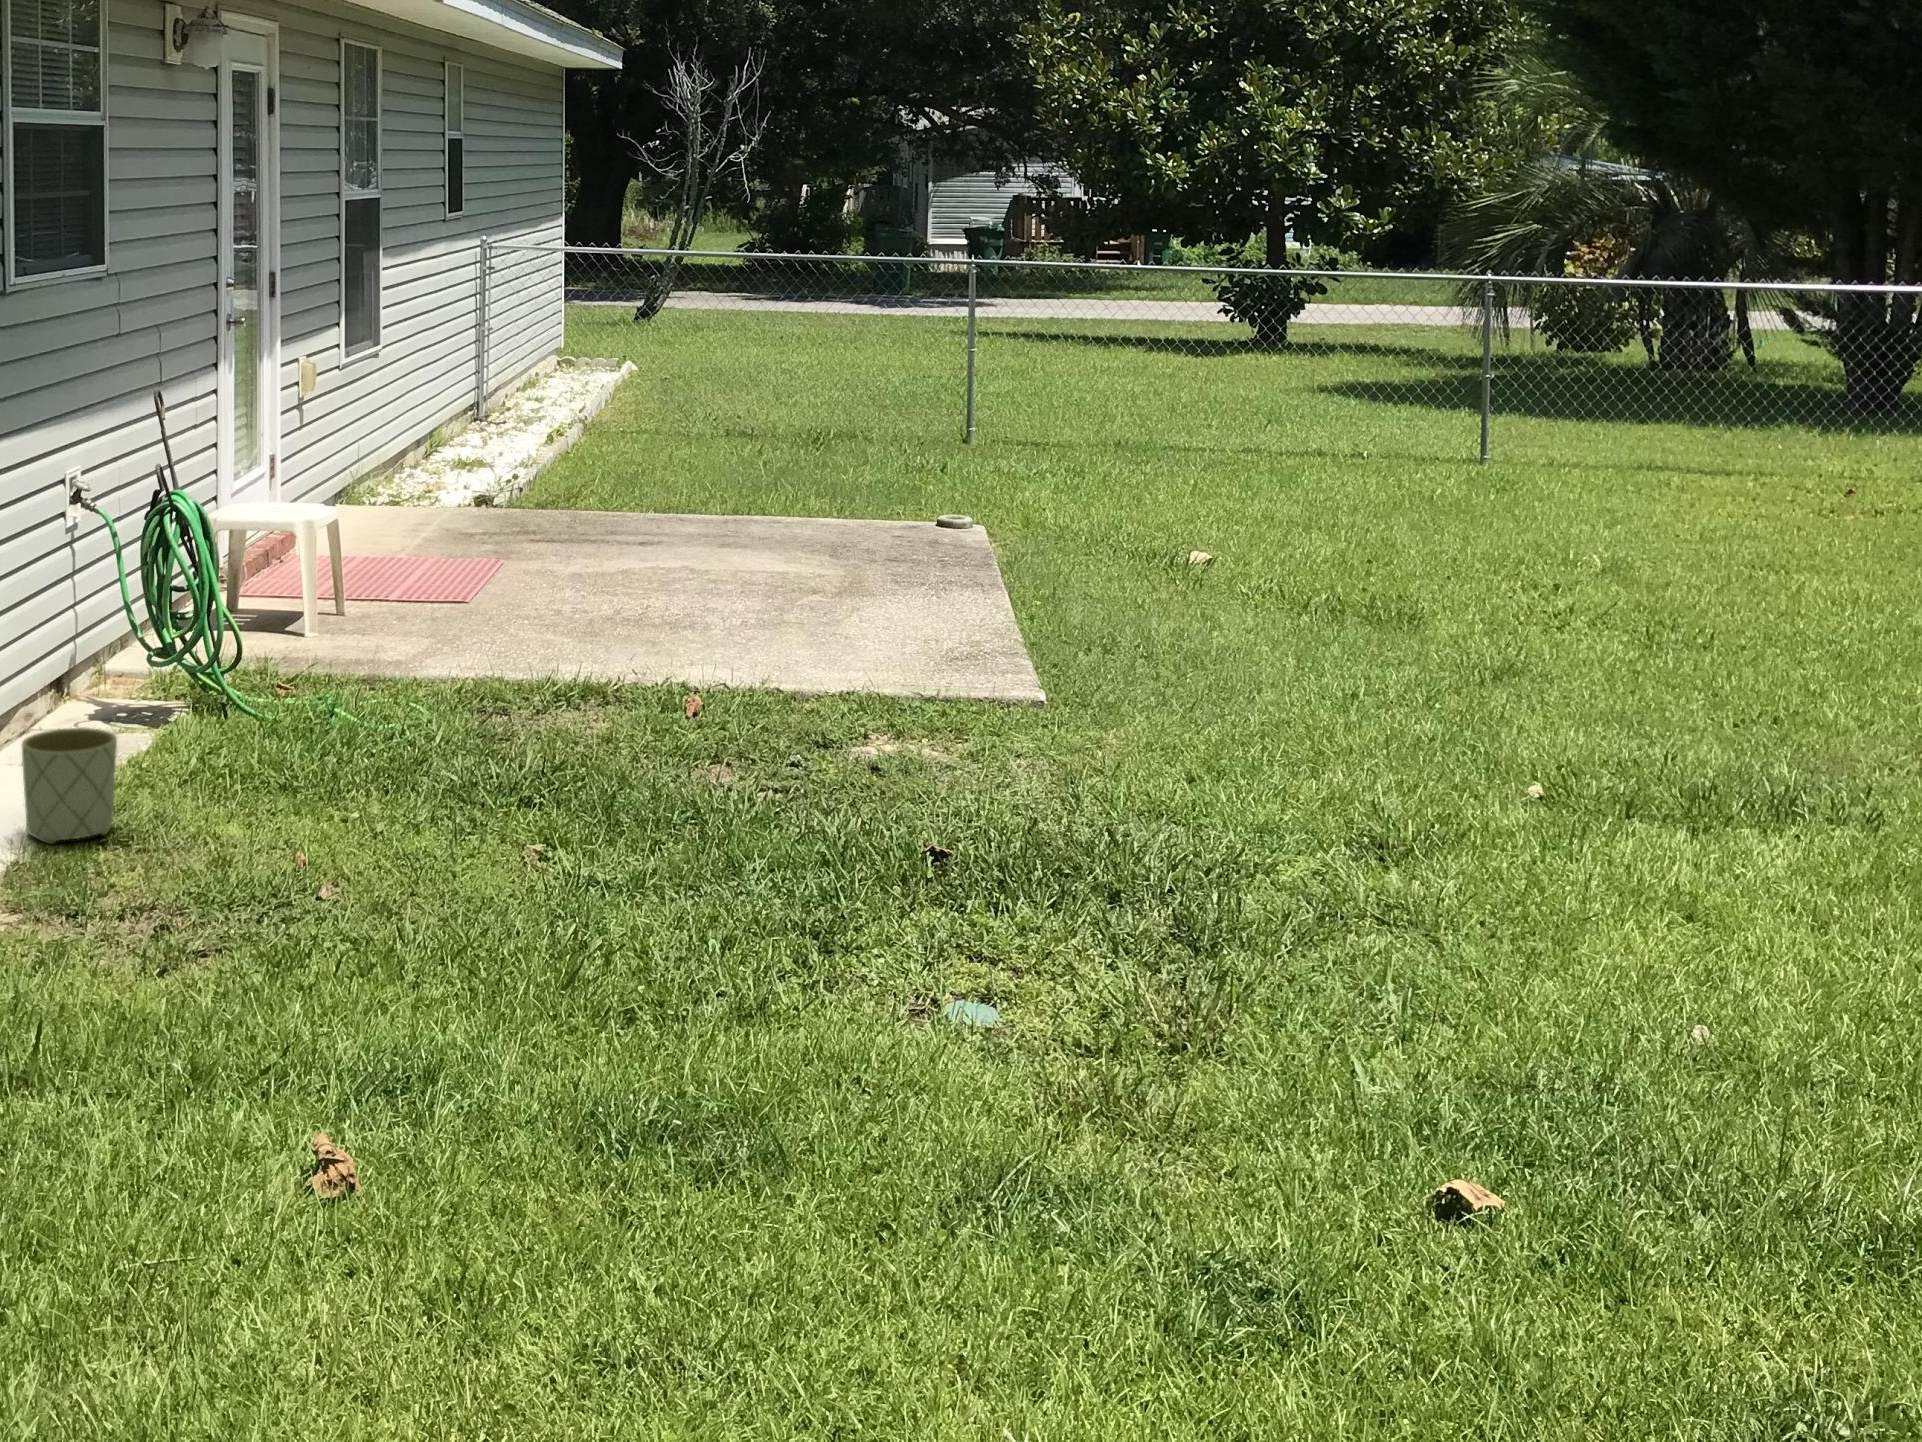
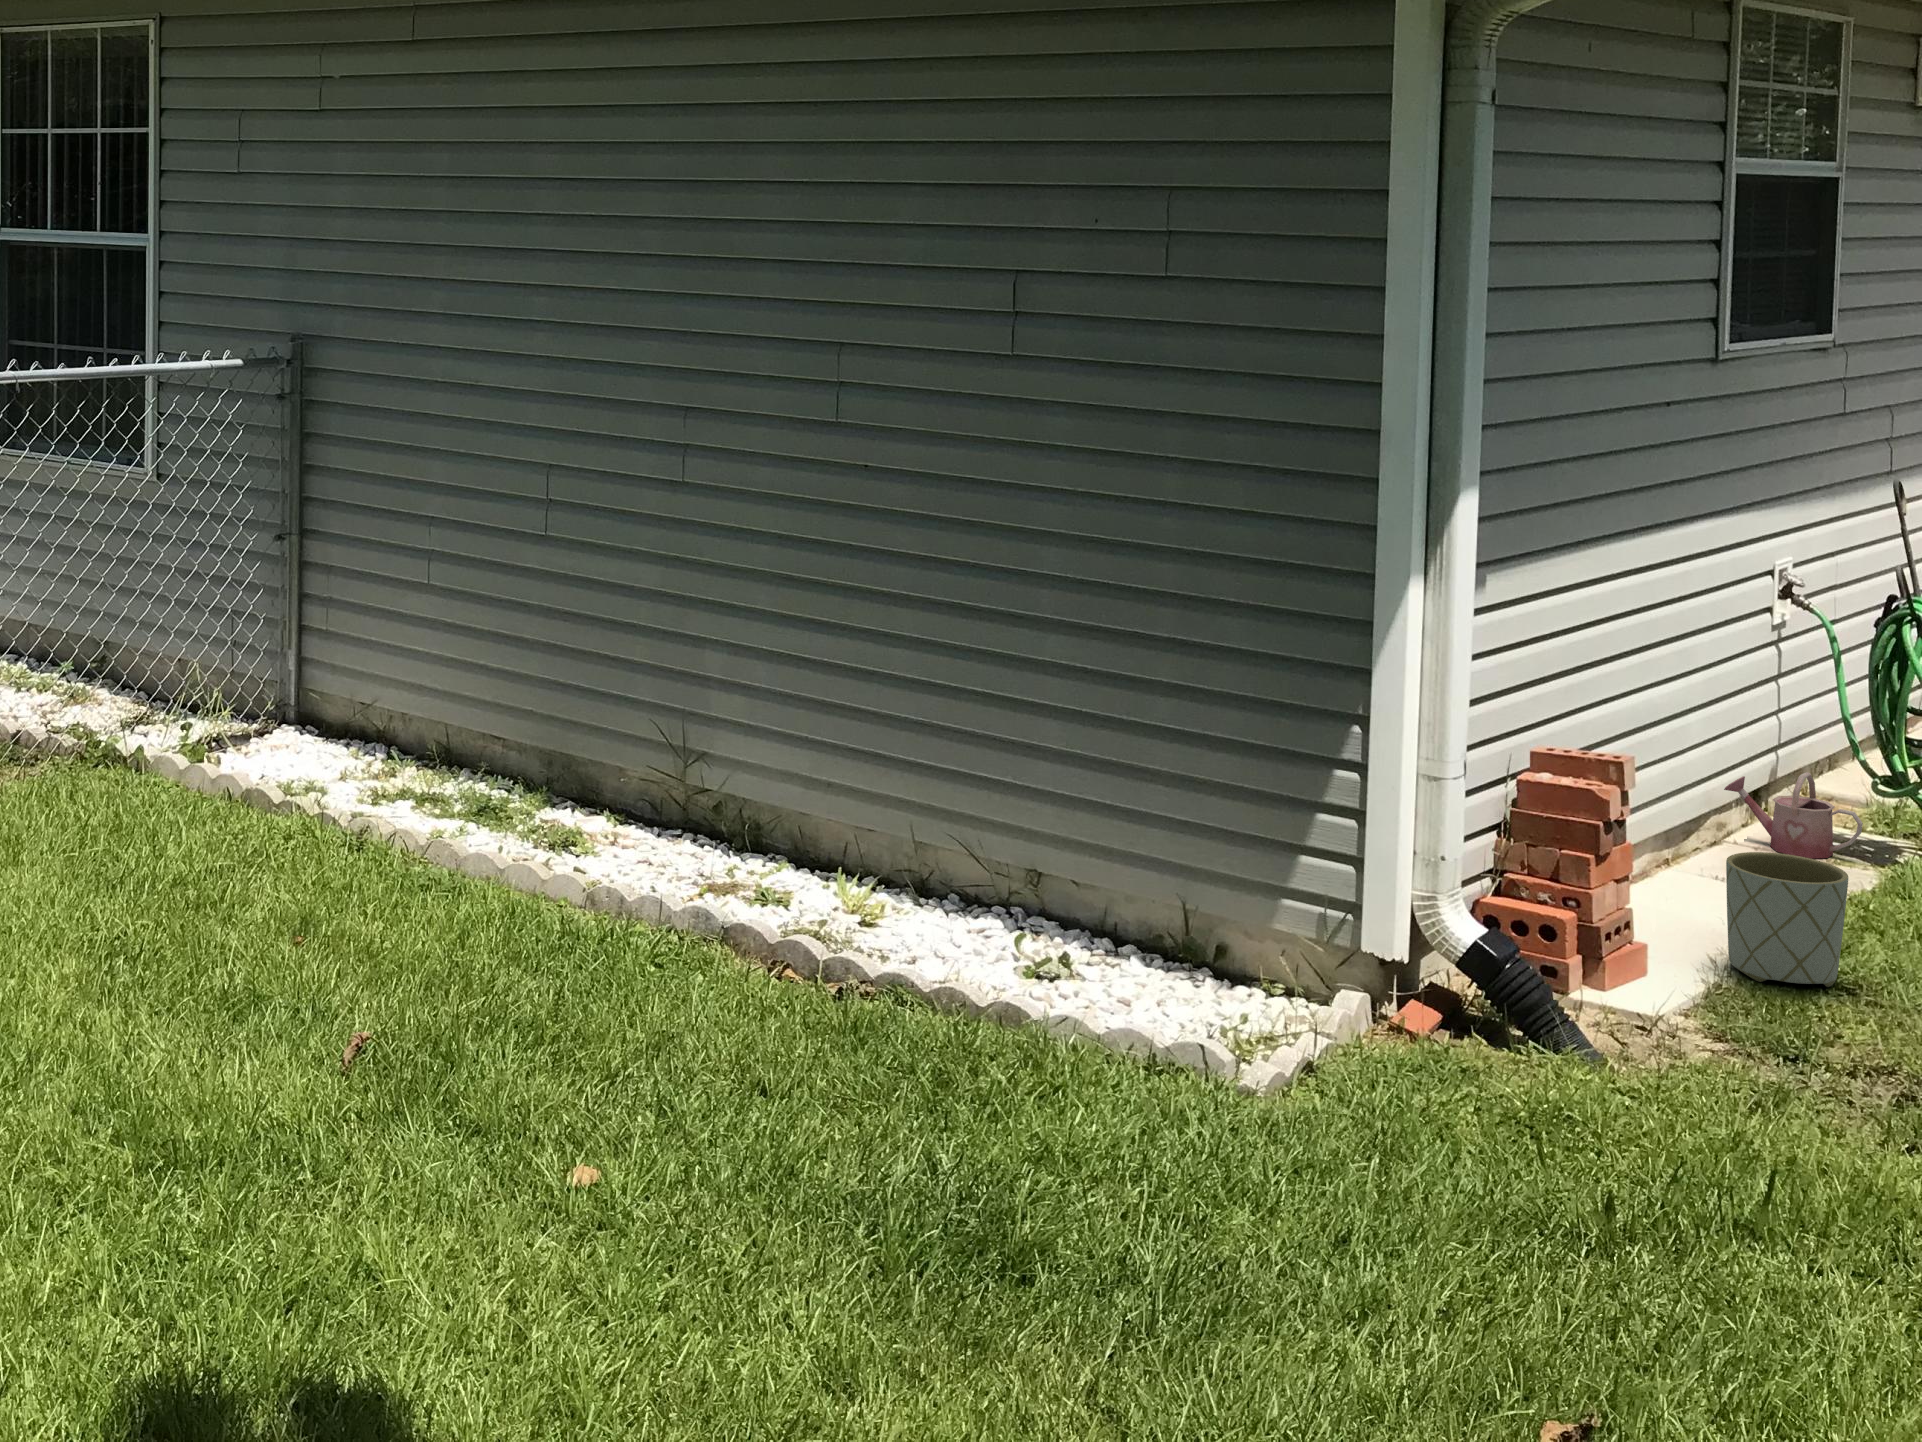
watering can: none [30,654,137,727] -> present [1724,772,1863,859]

